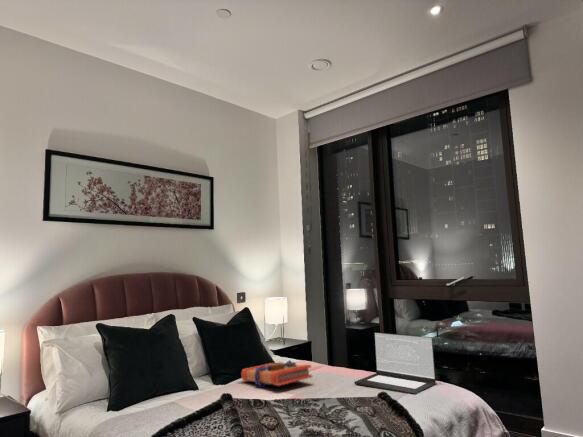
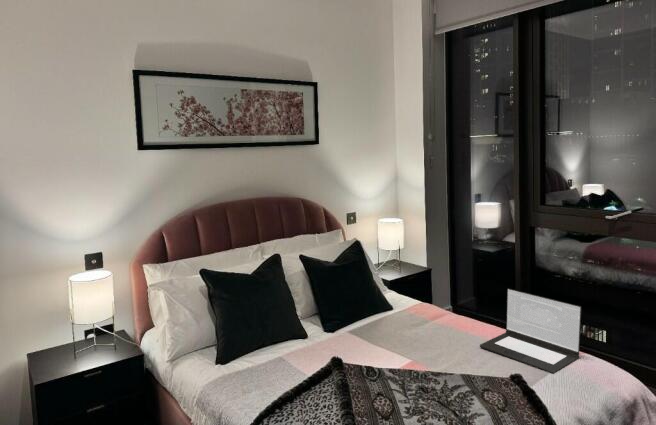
book: present [242,360,312,387] -> none [353,309,432,346]

